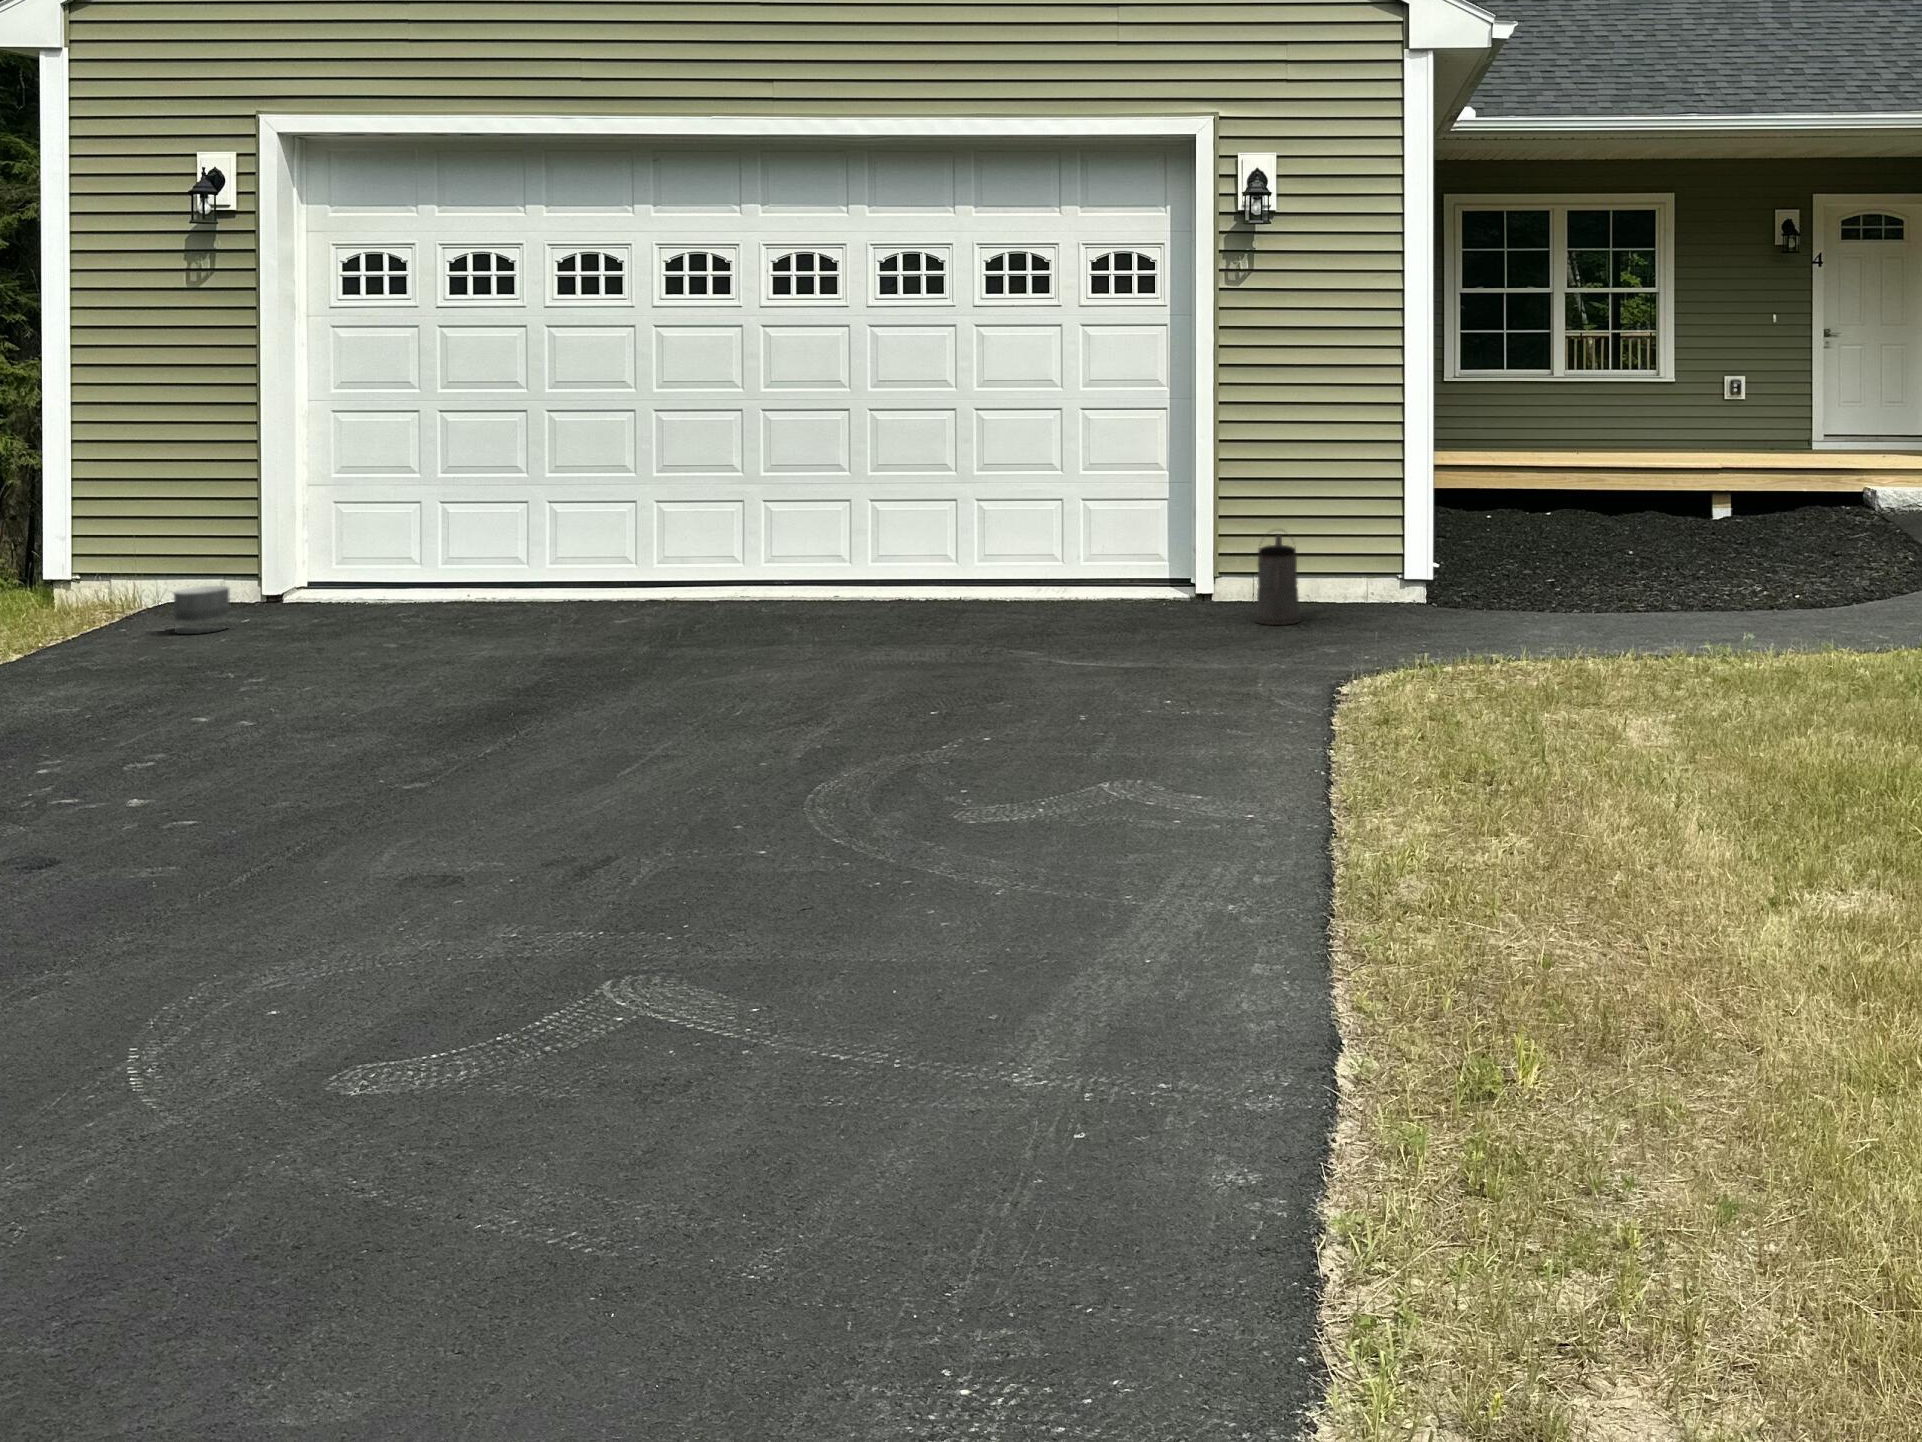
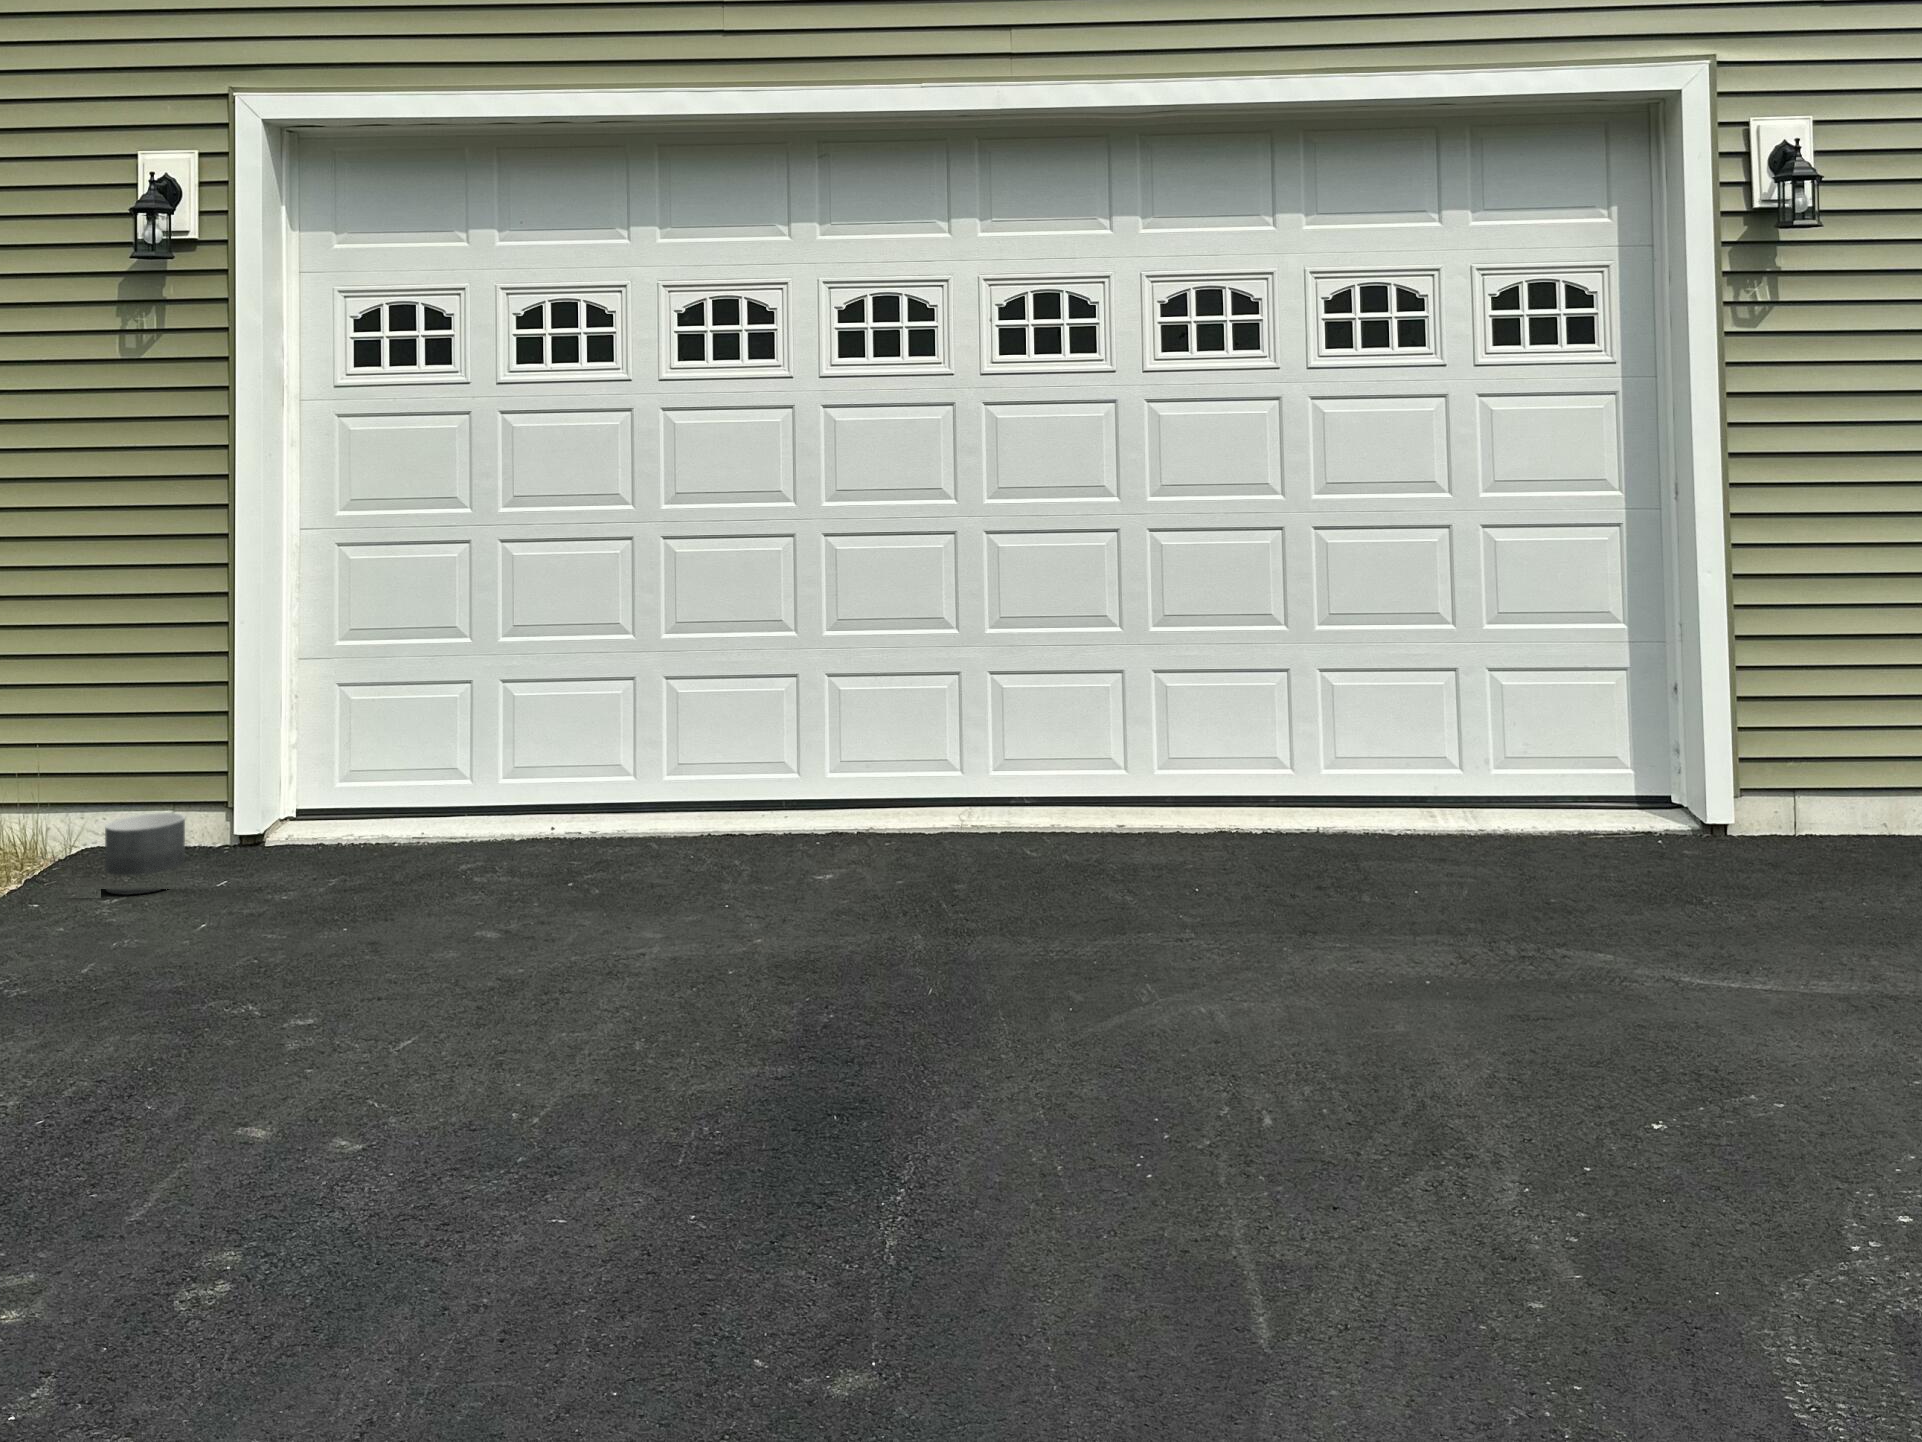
watering can: present [1255,534,1301,625] -> none [1771,707,1878,863]

